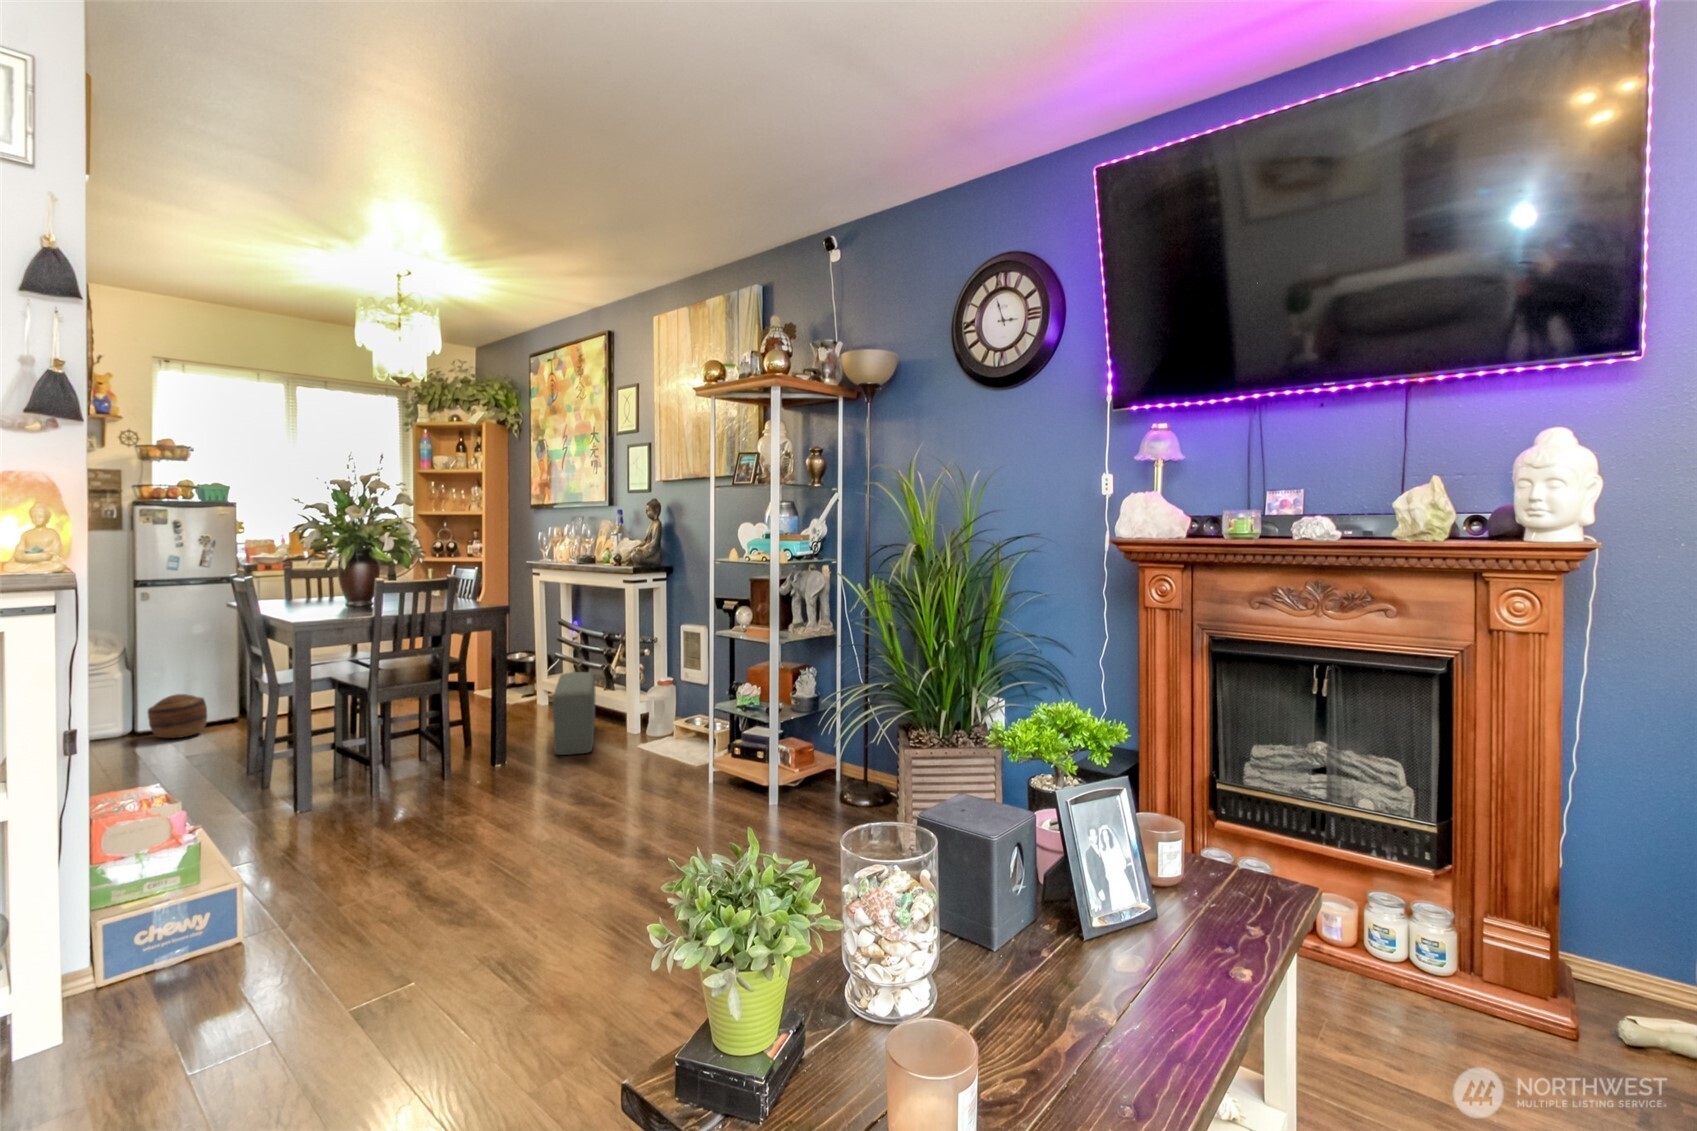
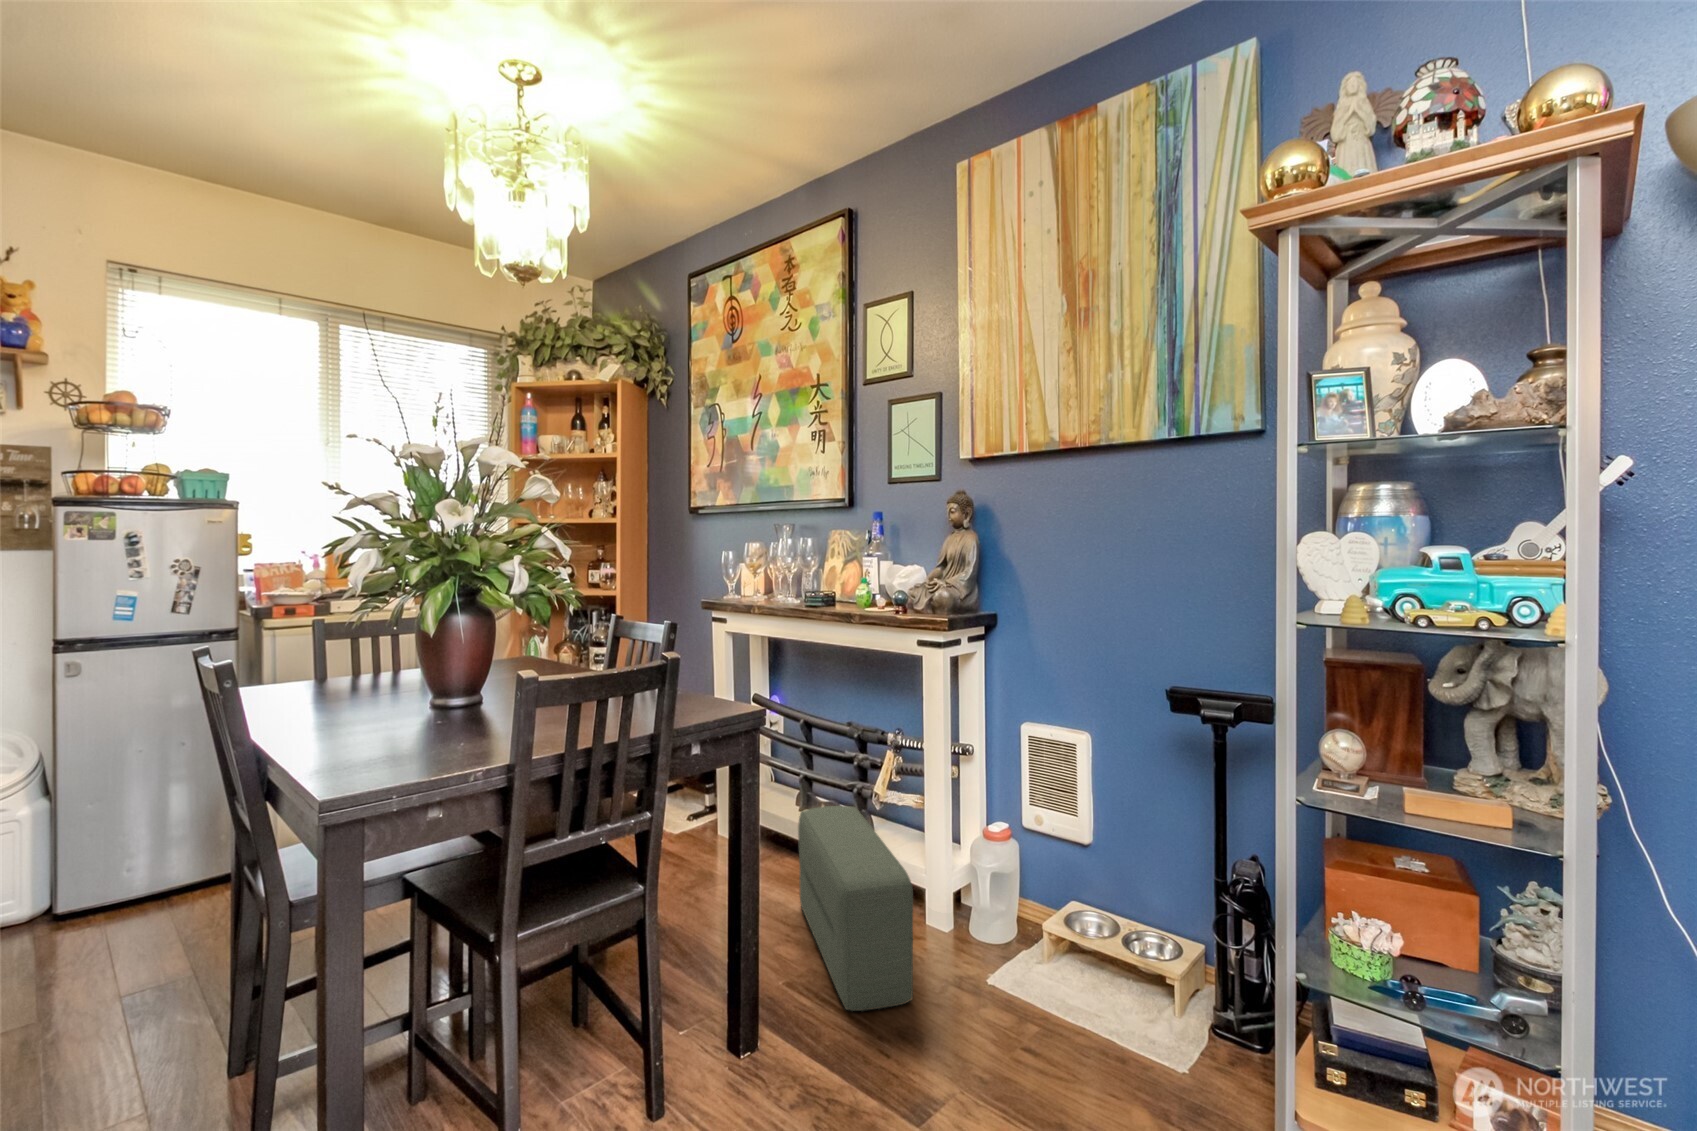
basket: present [148,694,207,738] -> none [64,848,176,936]

